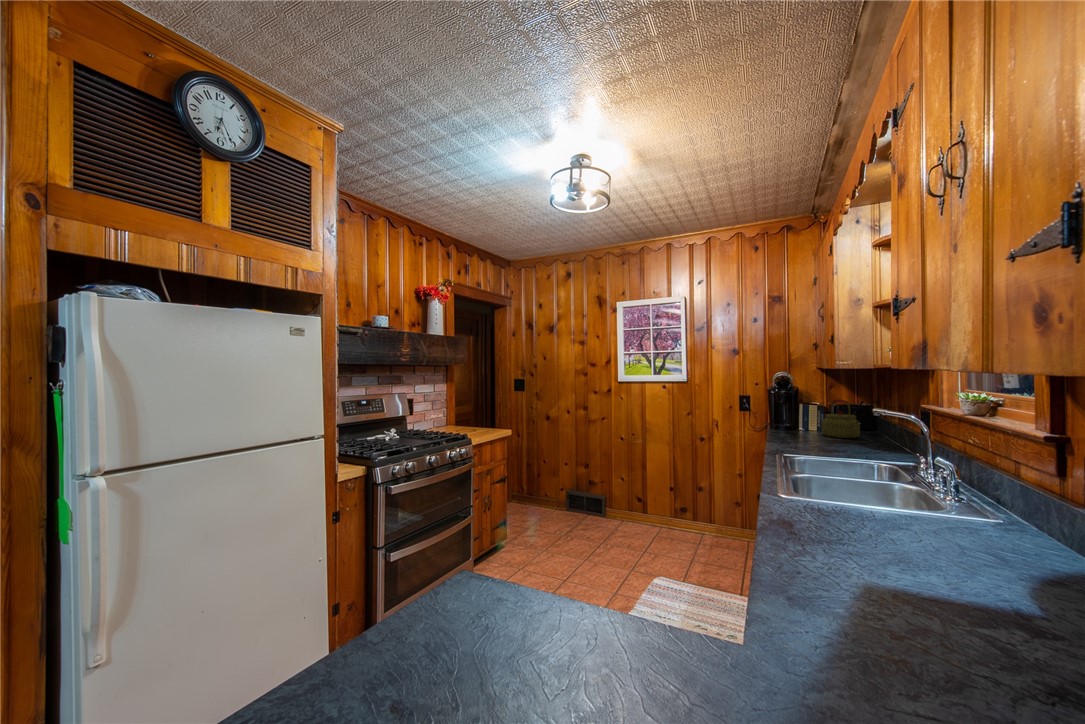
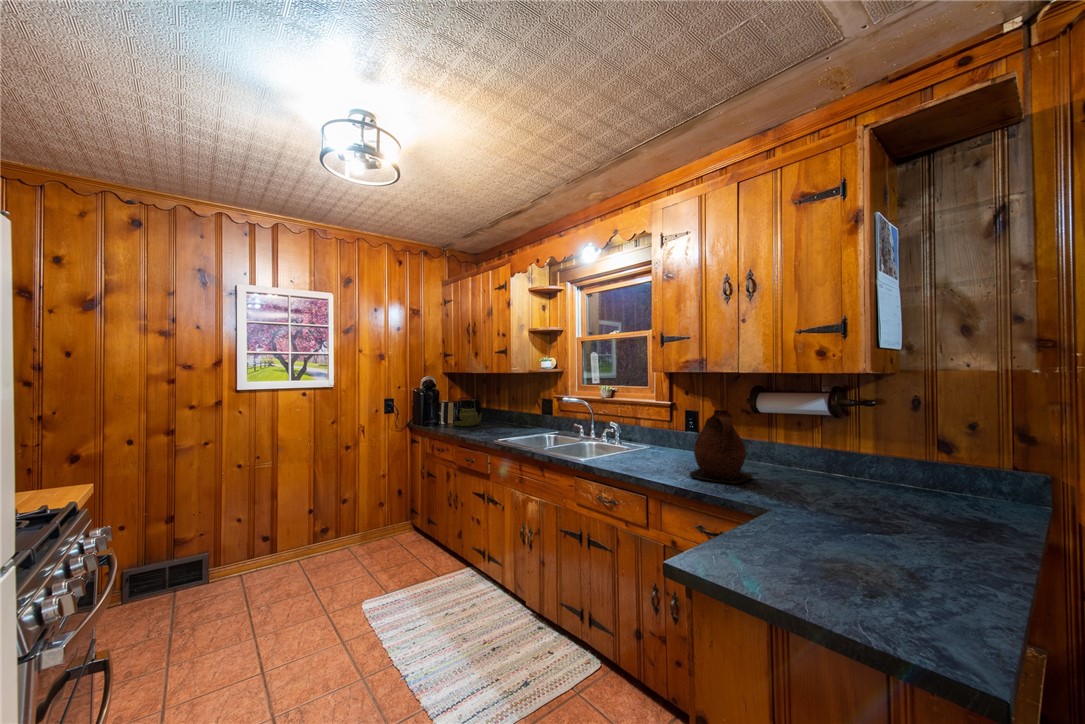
ceramic pitcher: none [804,451,960,622] -> present [690,409,754,483]

